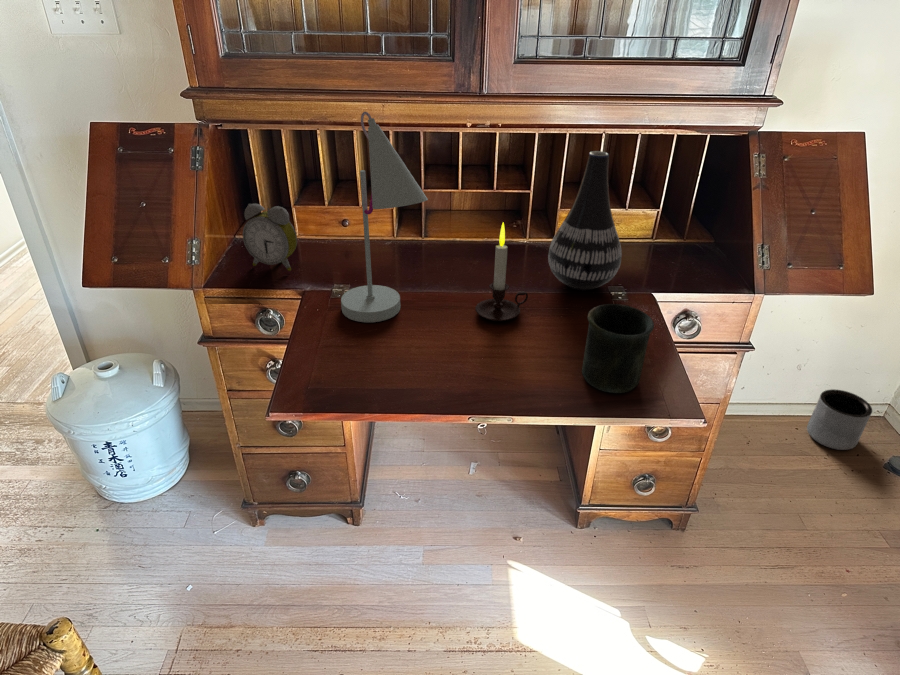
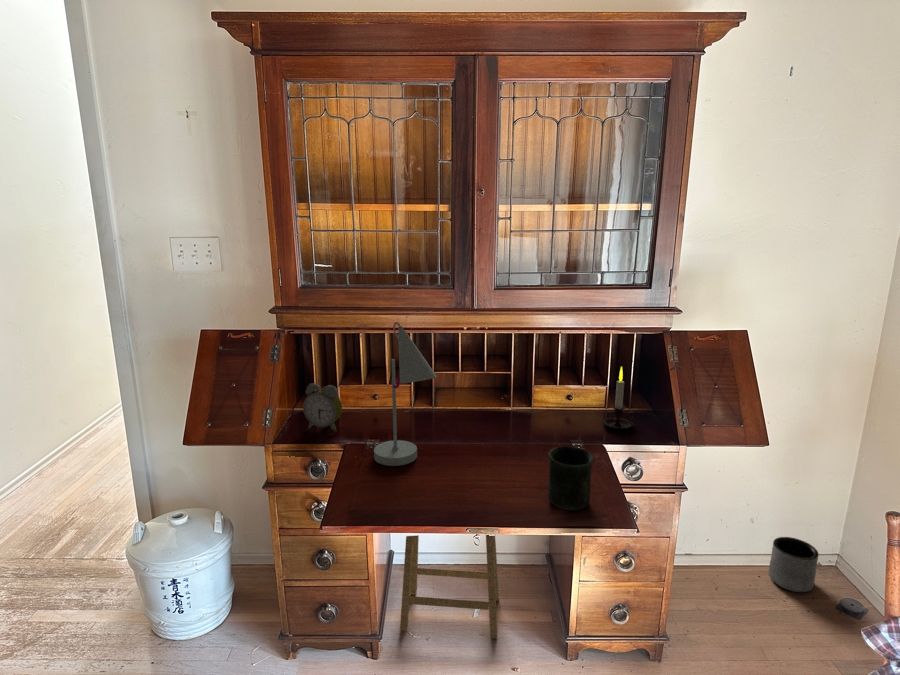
vase: present [548,151,622,291] -> none [525,345,578,443]
candle: present [475,222,528,321] -> present [603,367,635,429]
footstool: none [379,338,506,502] -> present [400,535,499,638]

